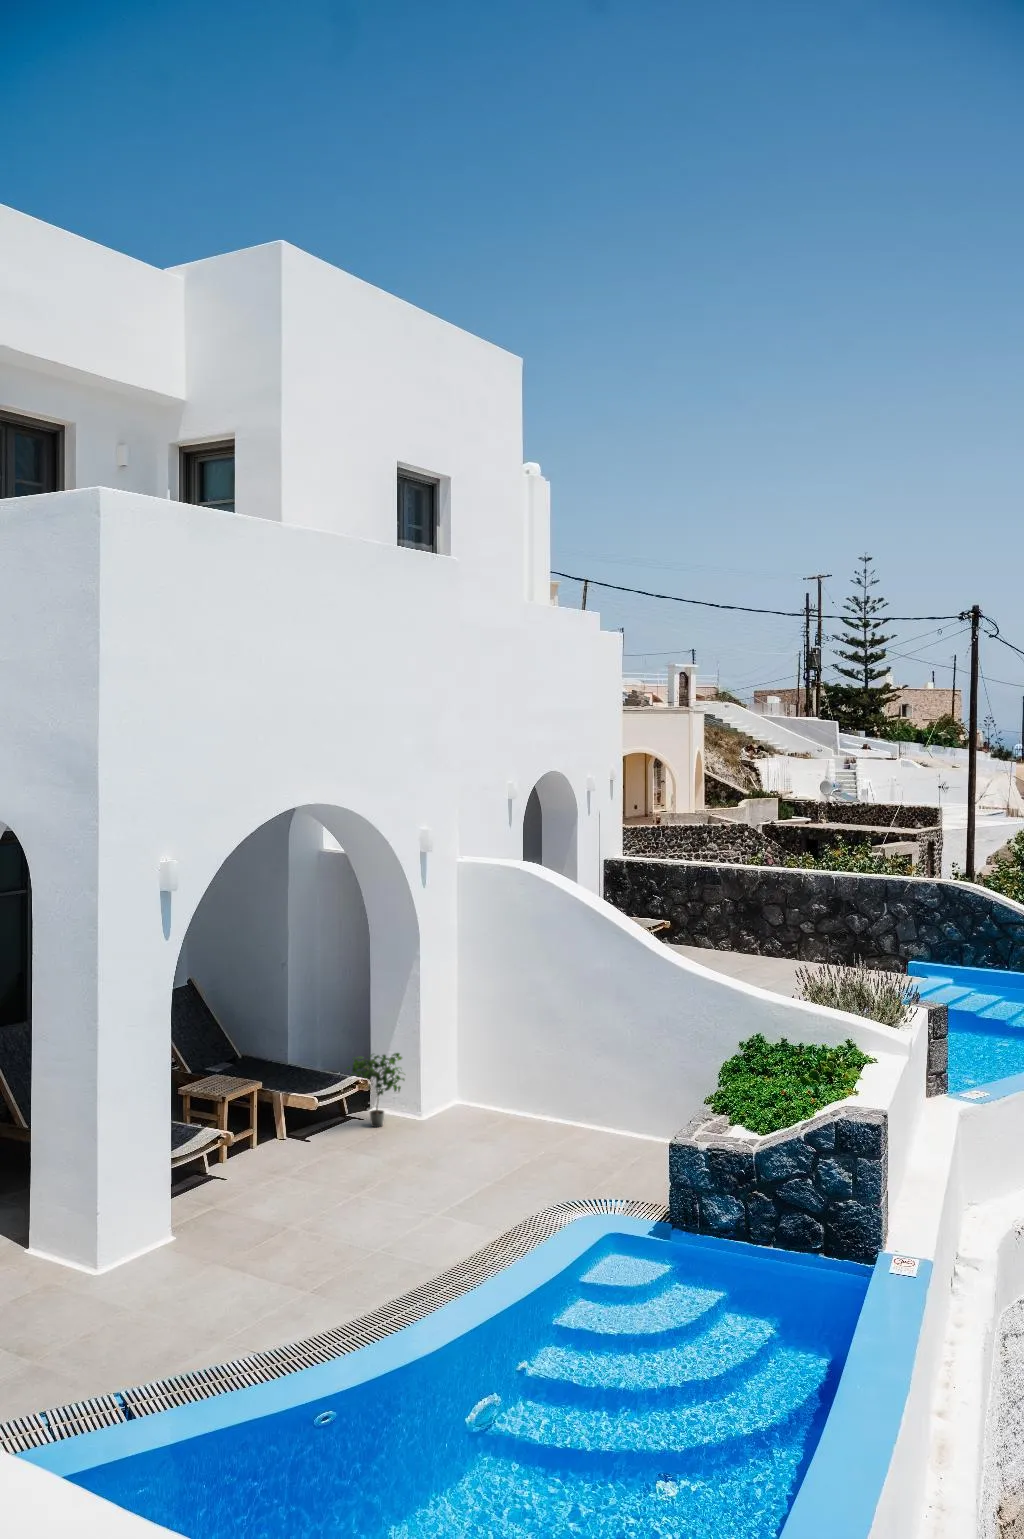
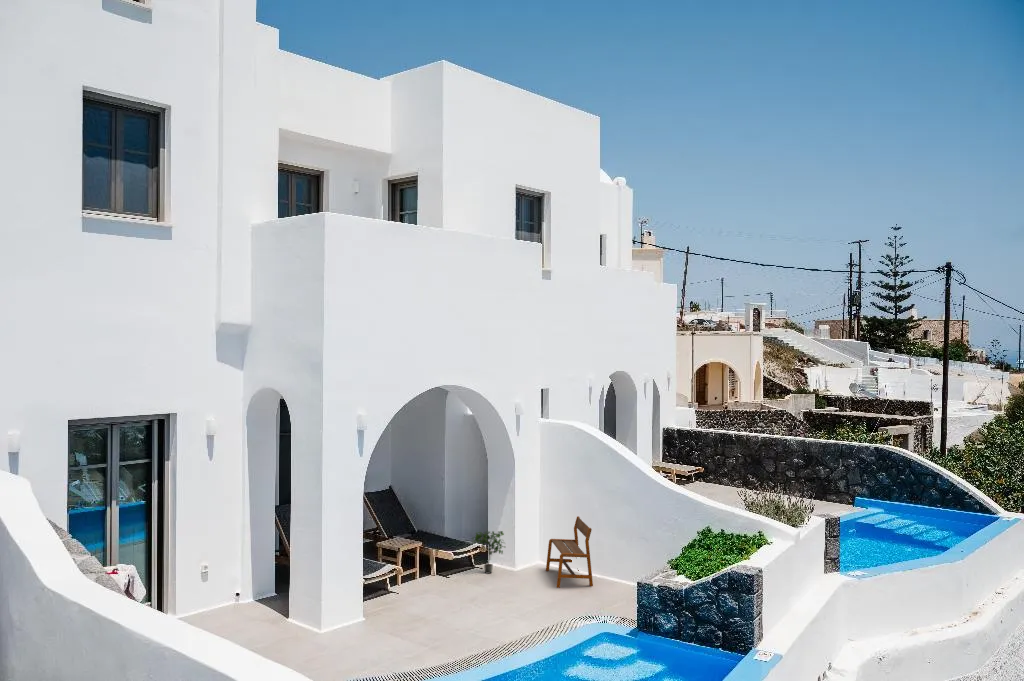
bench: none [473,1021,561,1148] -> present [546,516,593,588]

